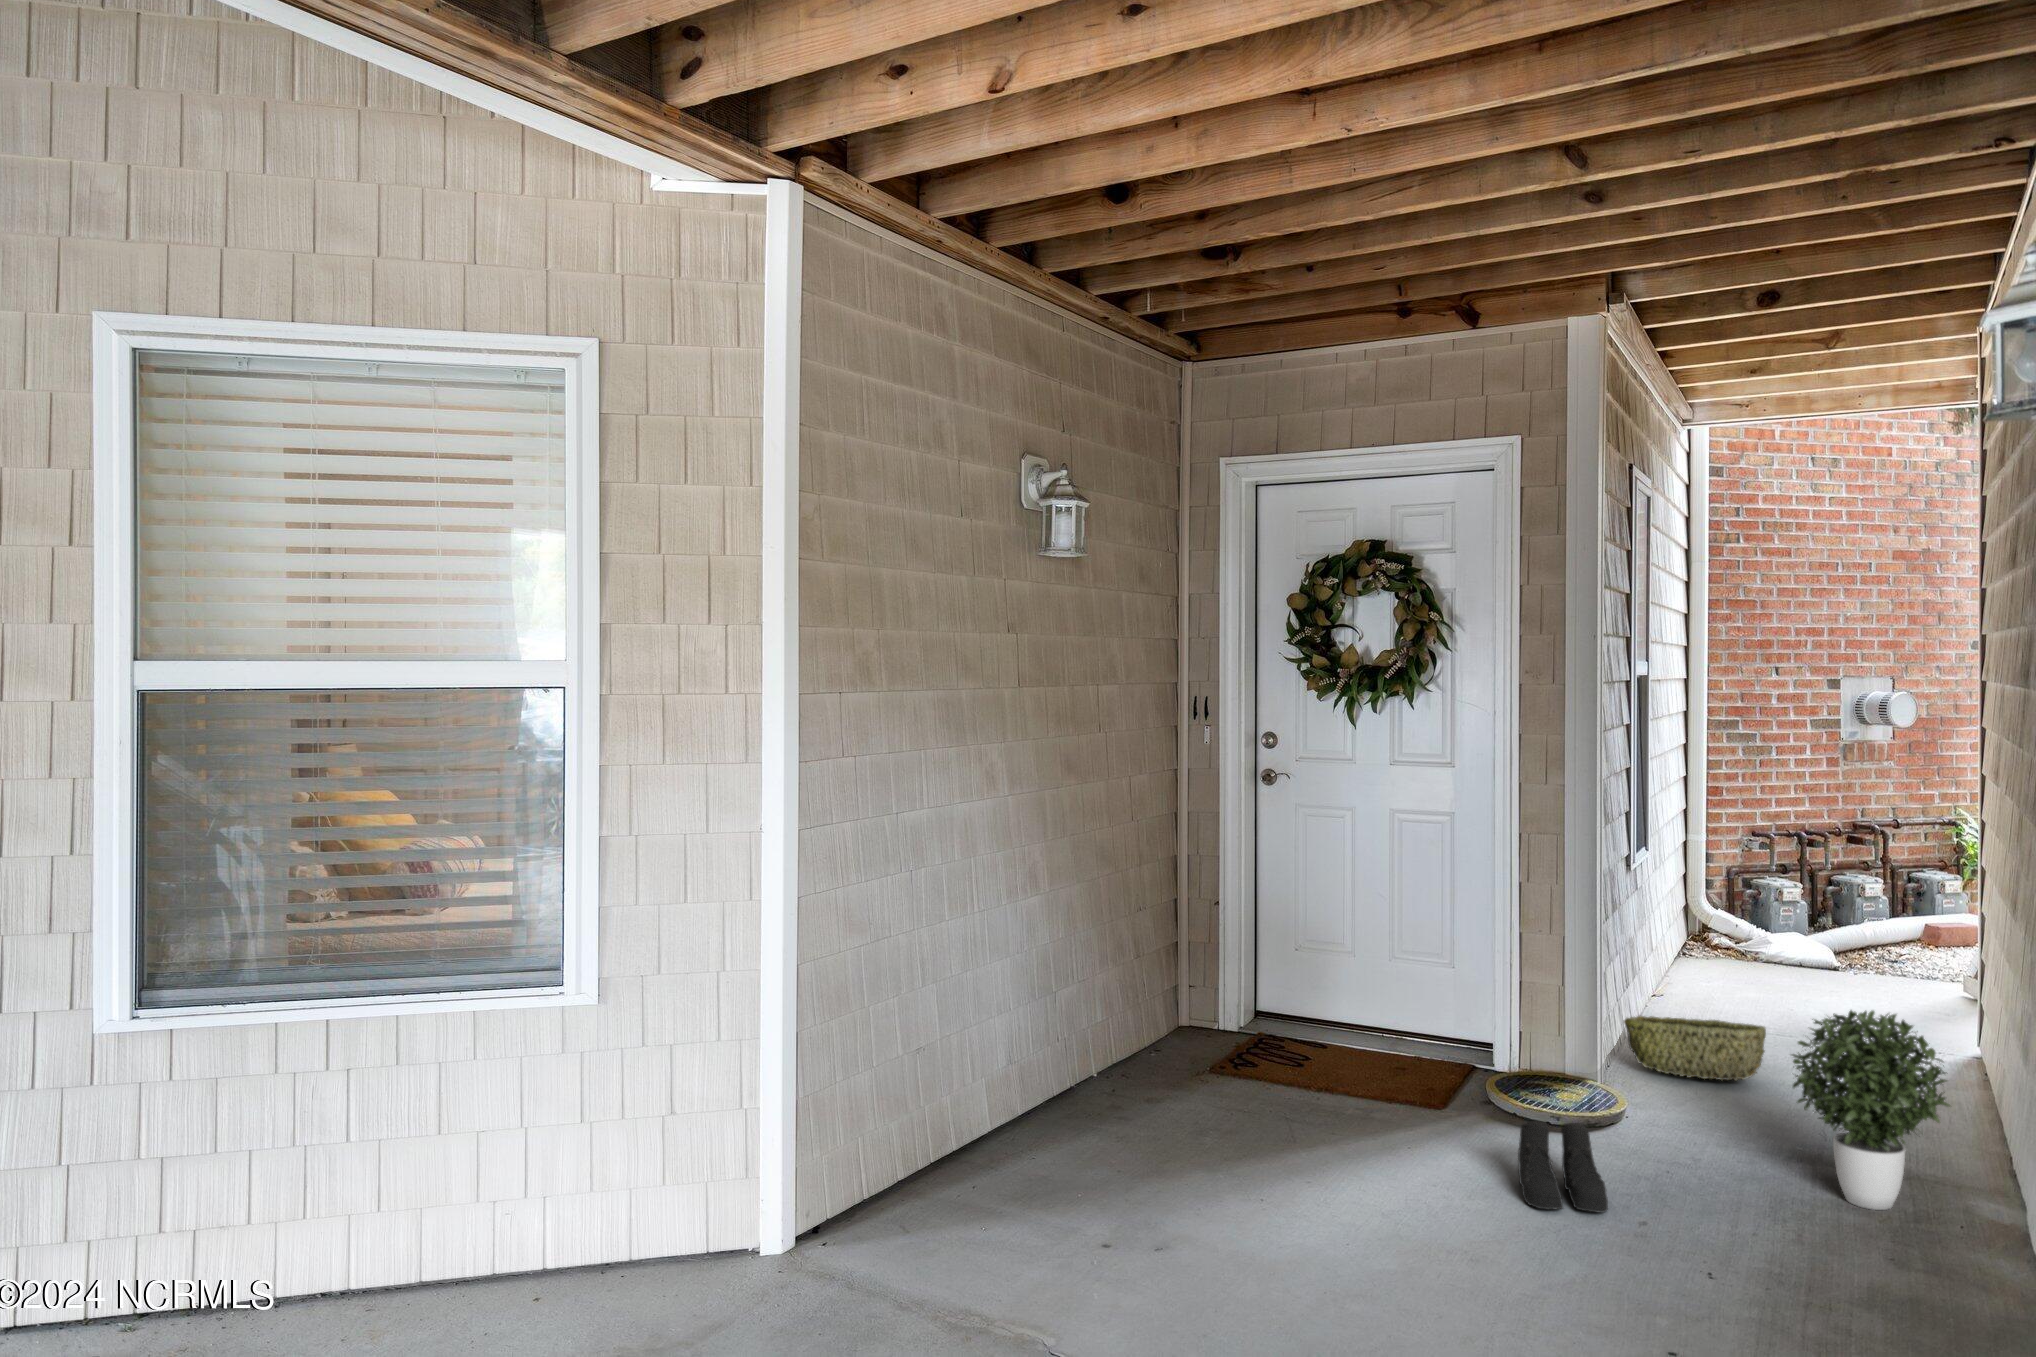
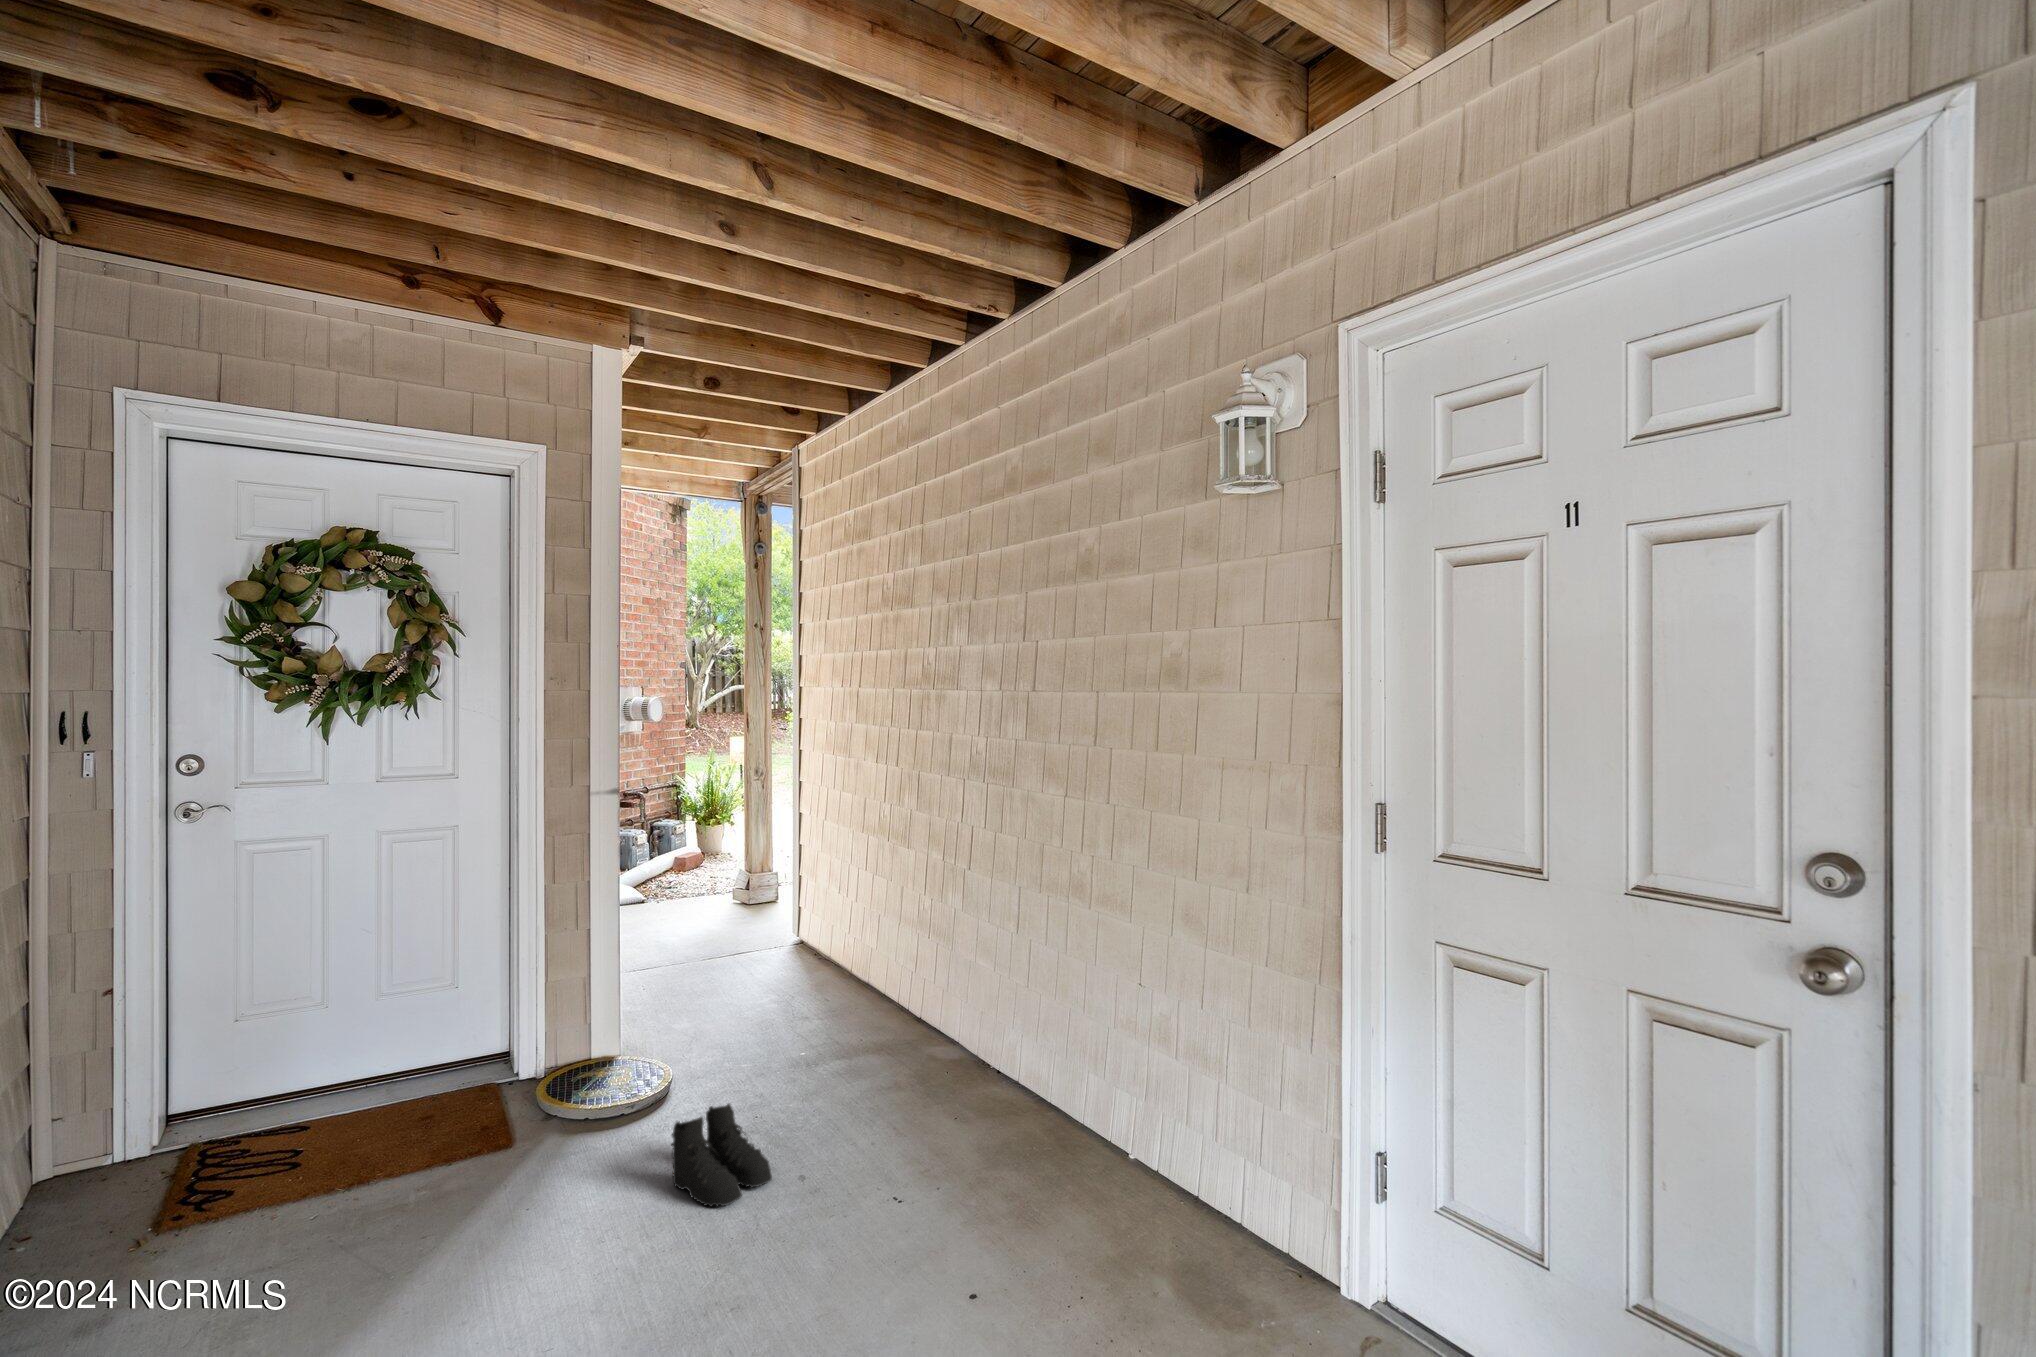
potted plant: present [1792,1010,1950,1210] -> none [832,928,935,1081]
woven basket: present [1624,1016,1766,1080] -> none [609,963,729,1027]

